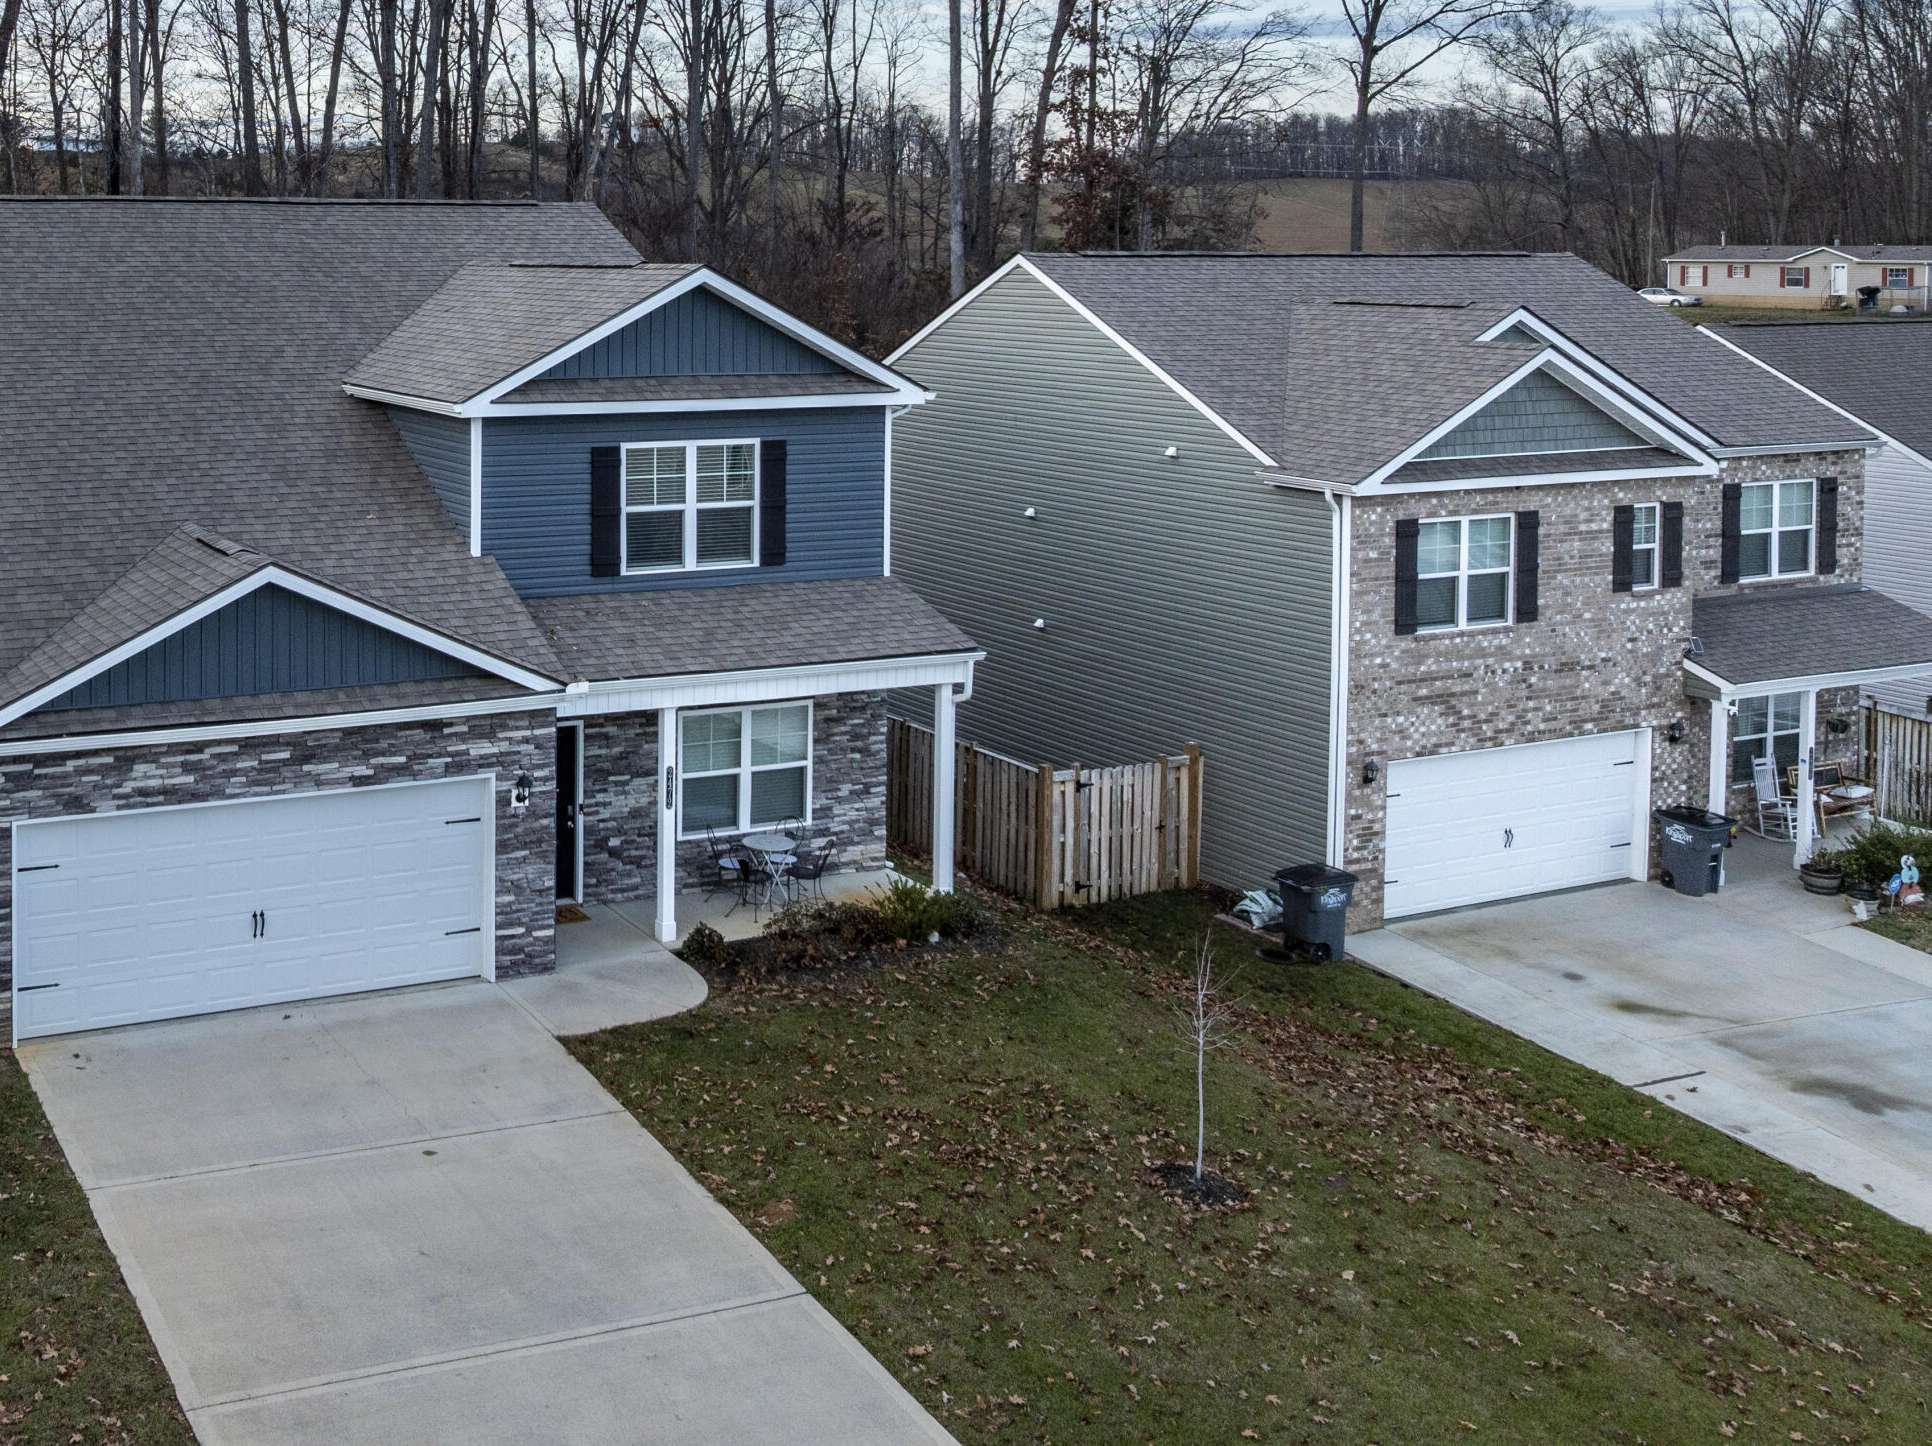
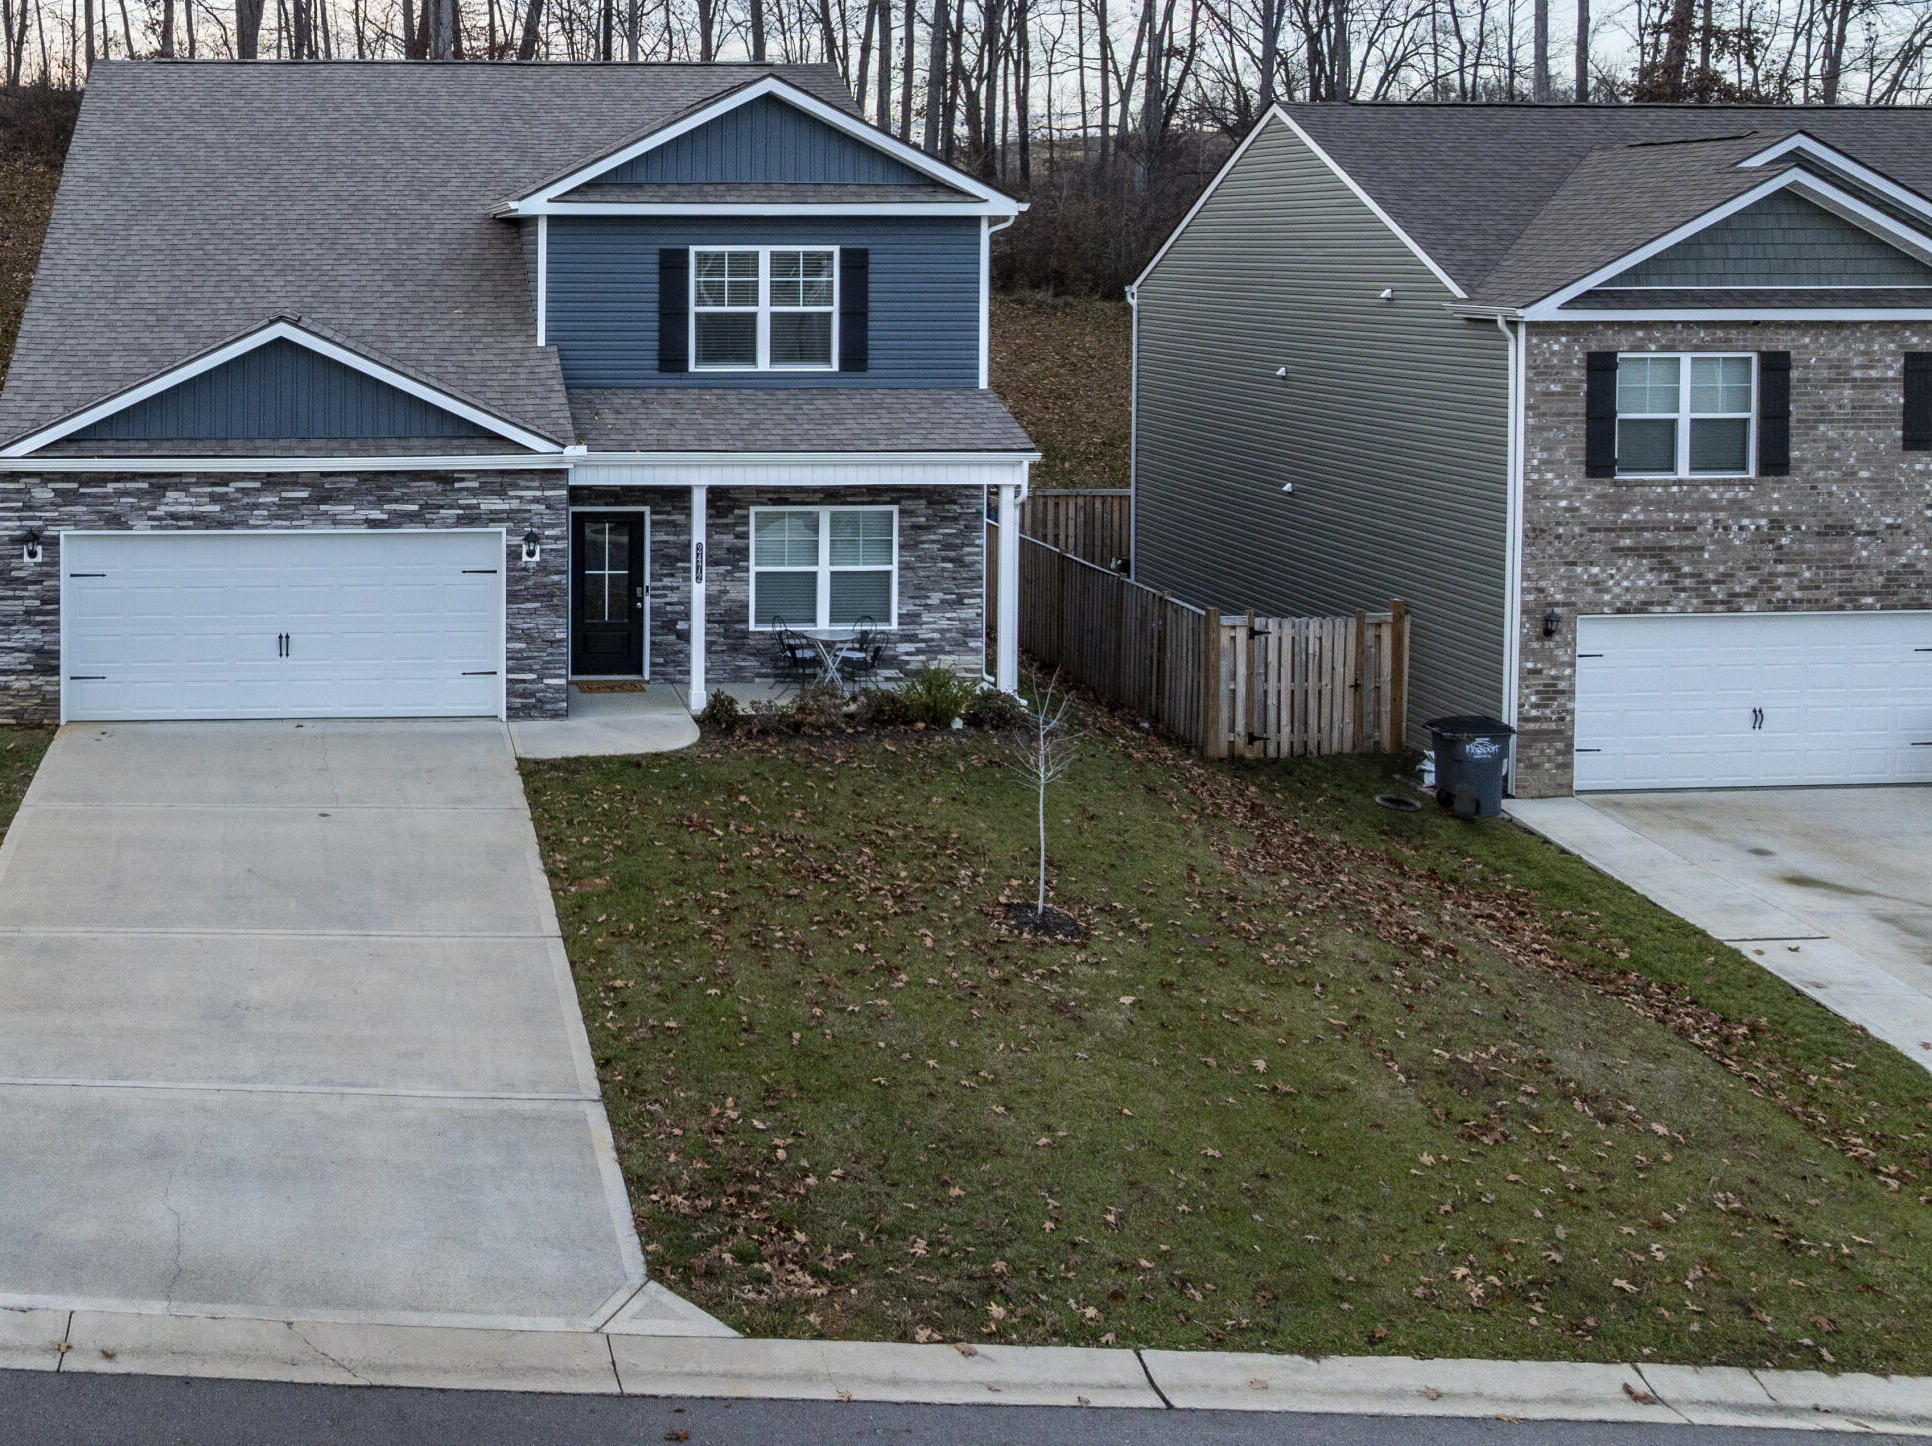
watering can: none [1326,925,1350,967] -> present [1454,784,1476,819]

